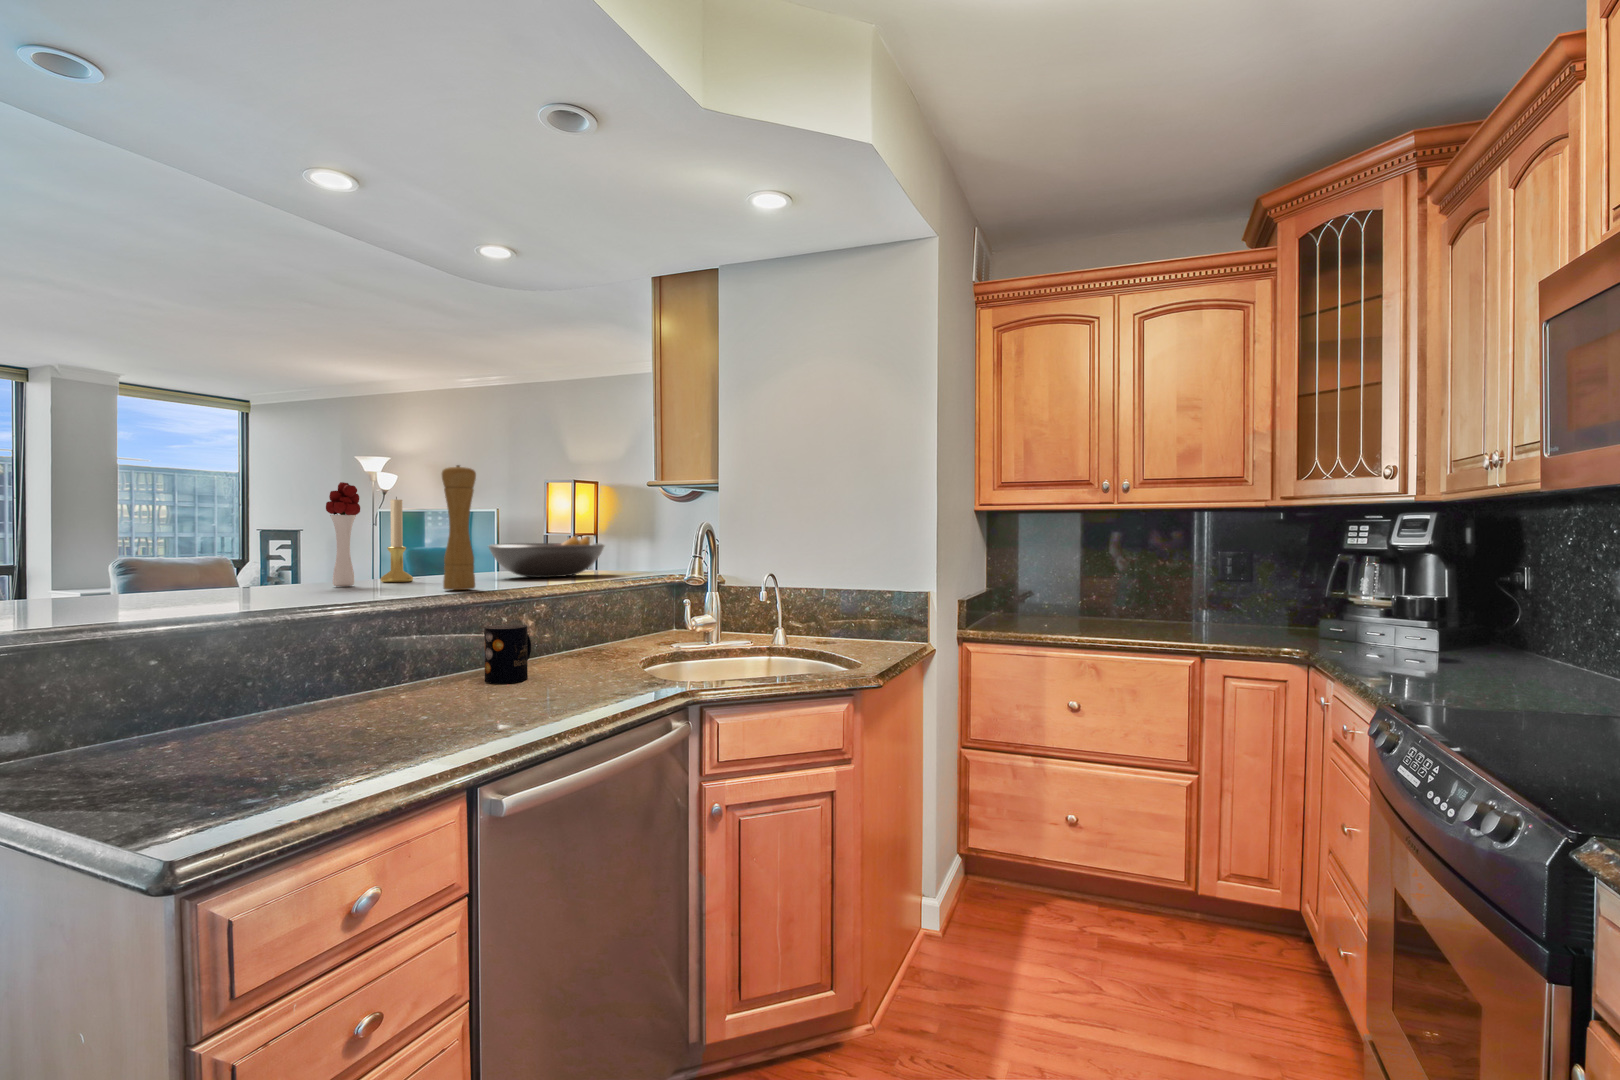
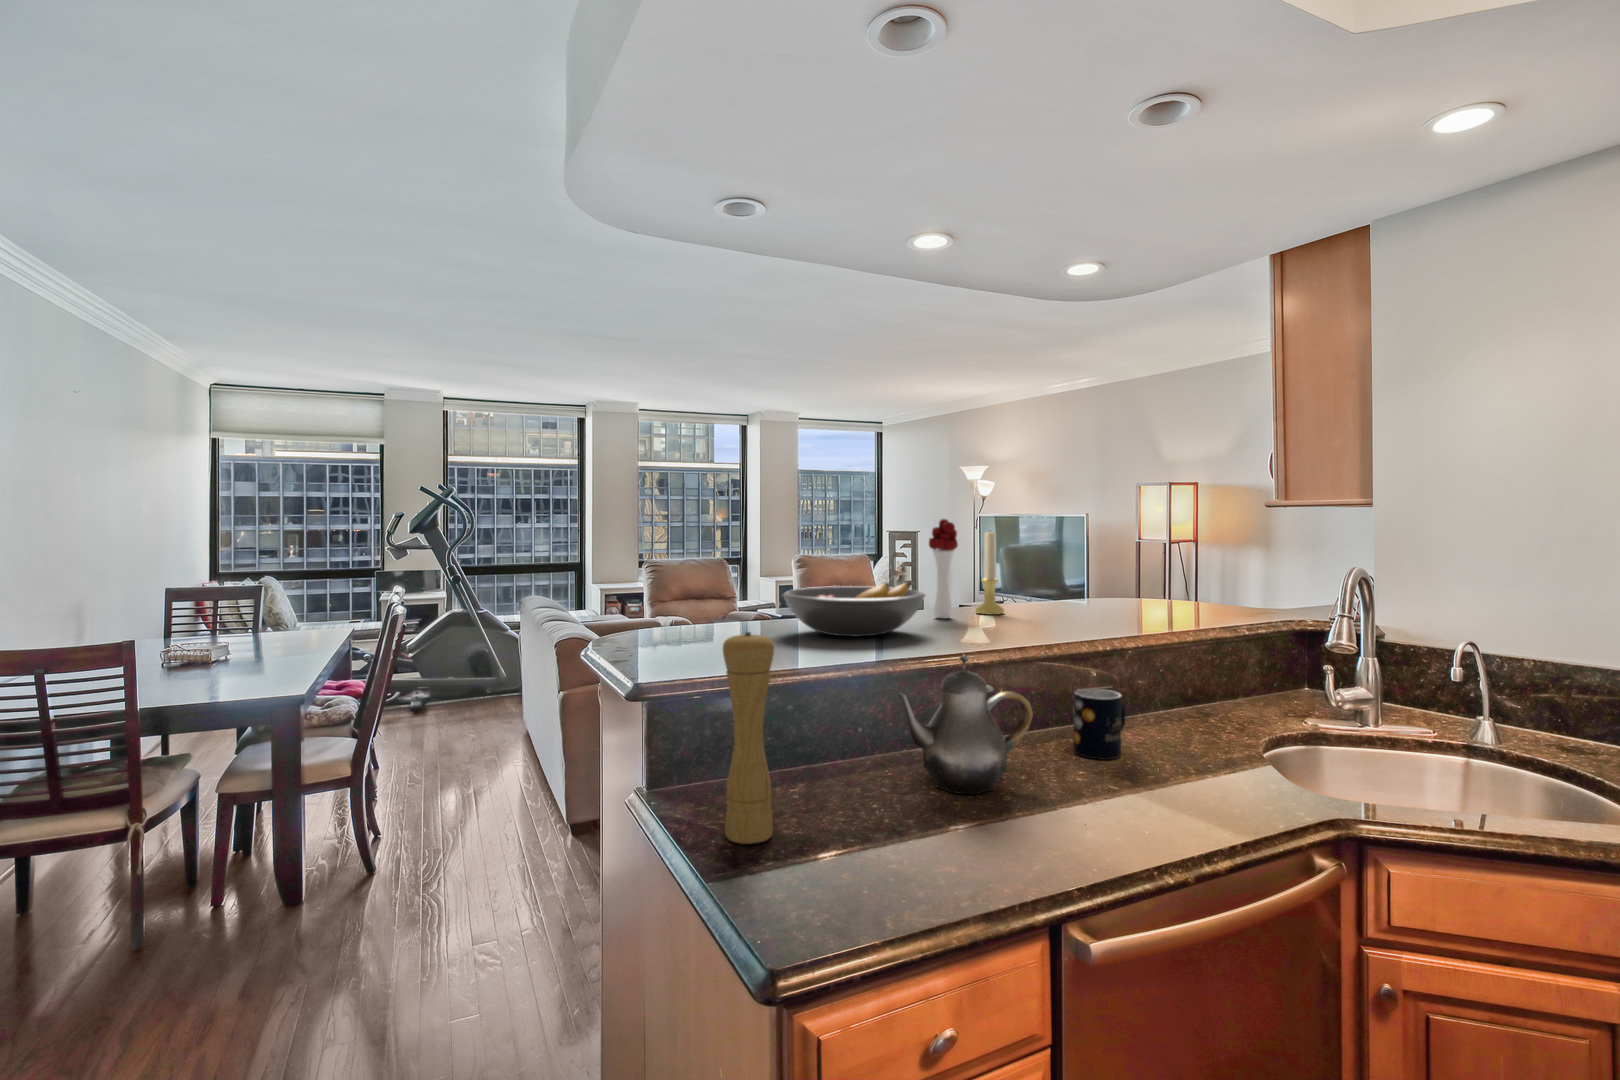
pepper mill: present [442,465,476,590] -> present [723,632,774,844]
fruit bowl: present [489,536,604,577] -> present [783,582,925,636]
teapot: none [300,588,446,721] -> present [898,655,1033,794]

